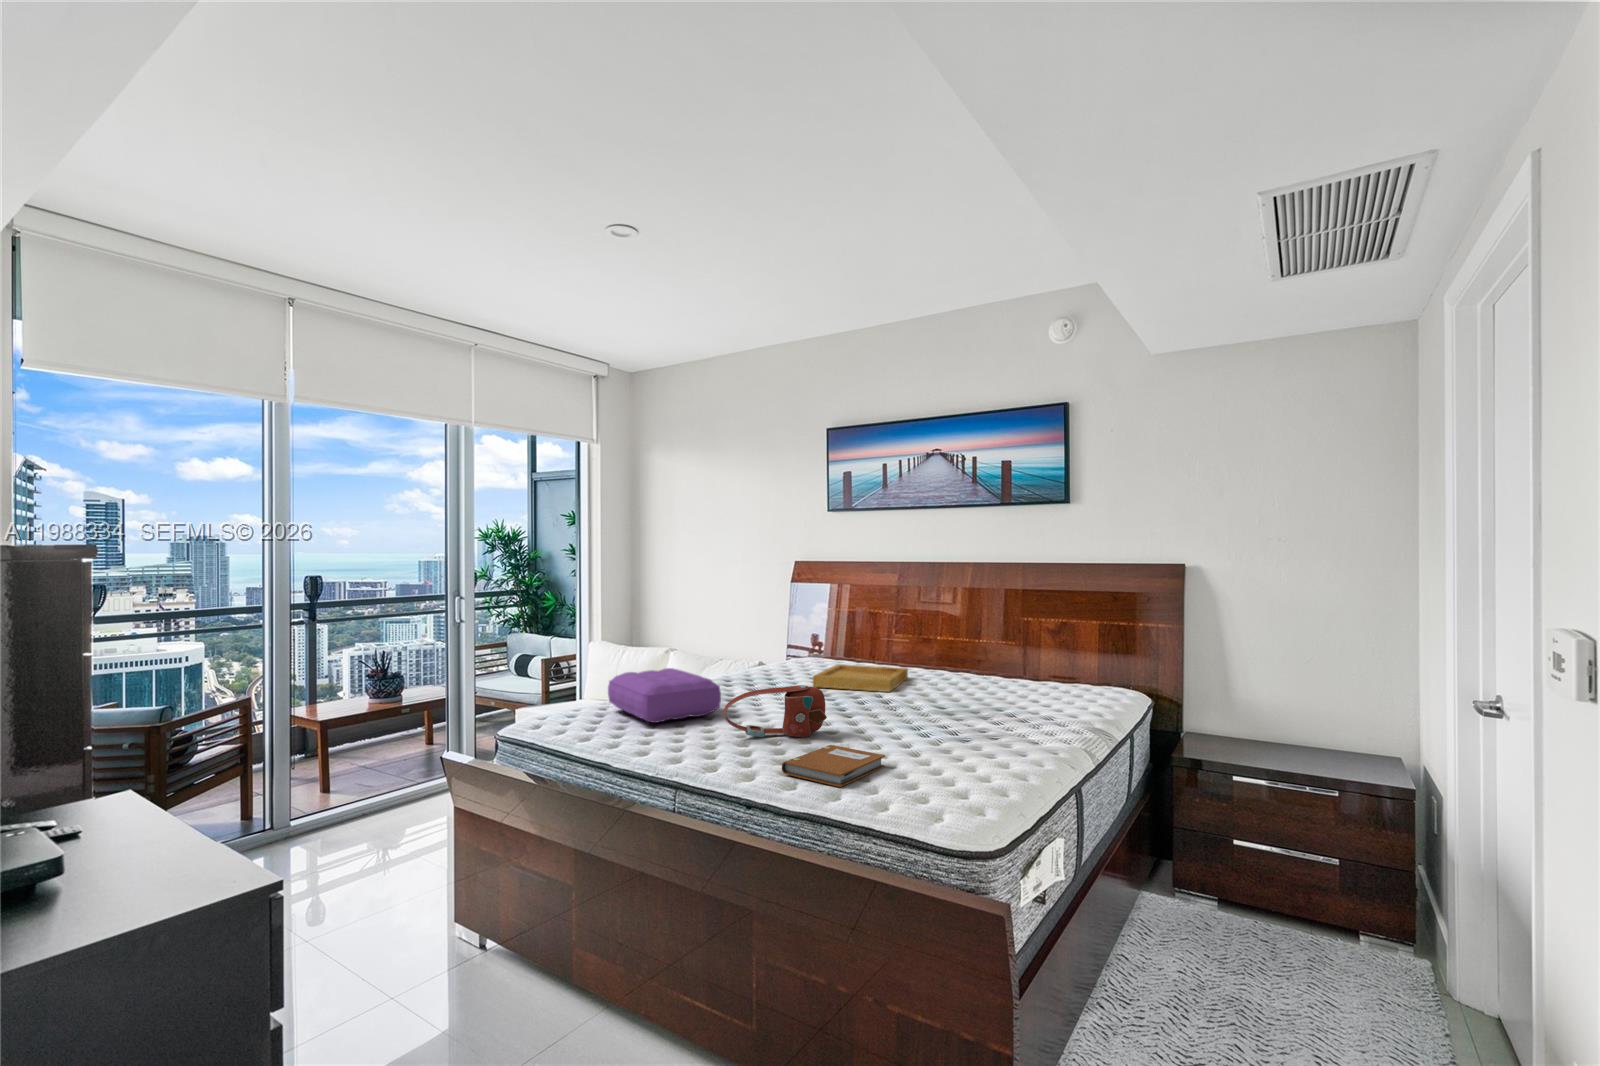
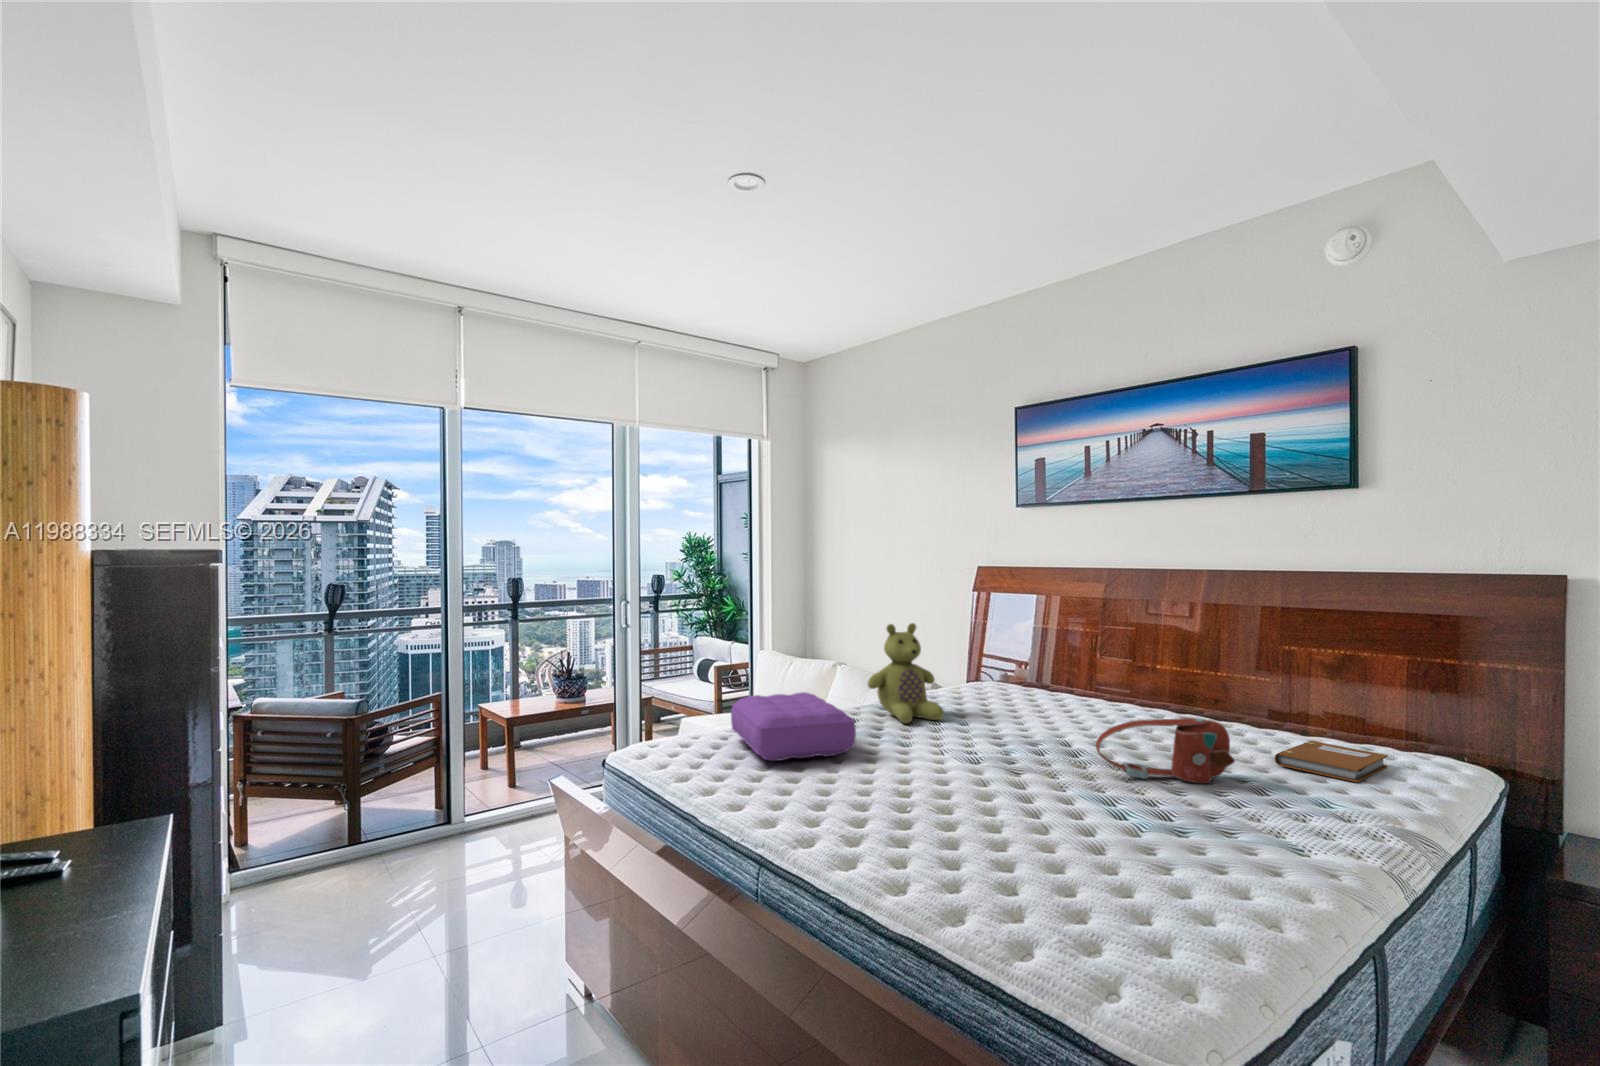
stuffed bear: none [717,609,780,691] -> present [868,623,944,723]
tray: present [813,664,908,692] -> none [985,694,1114,738]
handbag: present [724,685,827,737] -> present [1096,718,1235,784]
notebook: present [782,745,885,787] -> present [1275,741,1388,782]

